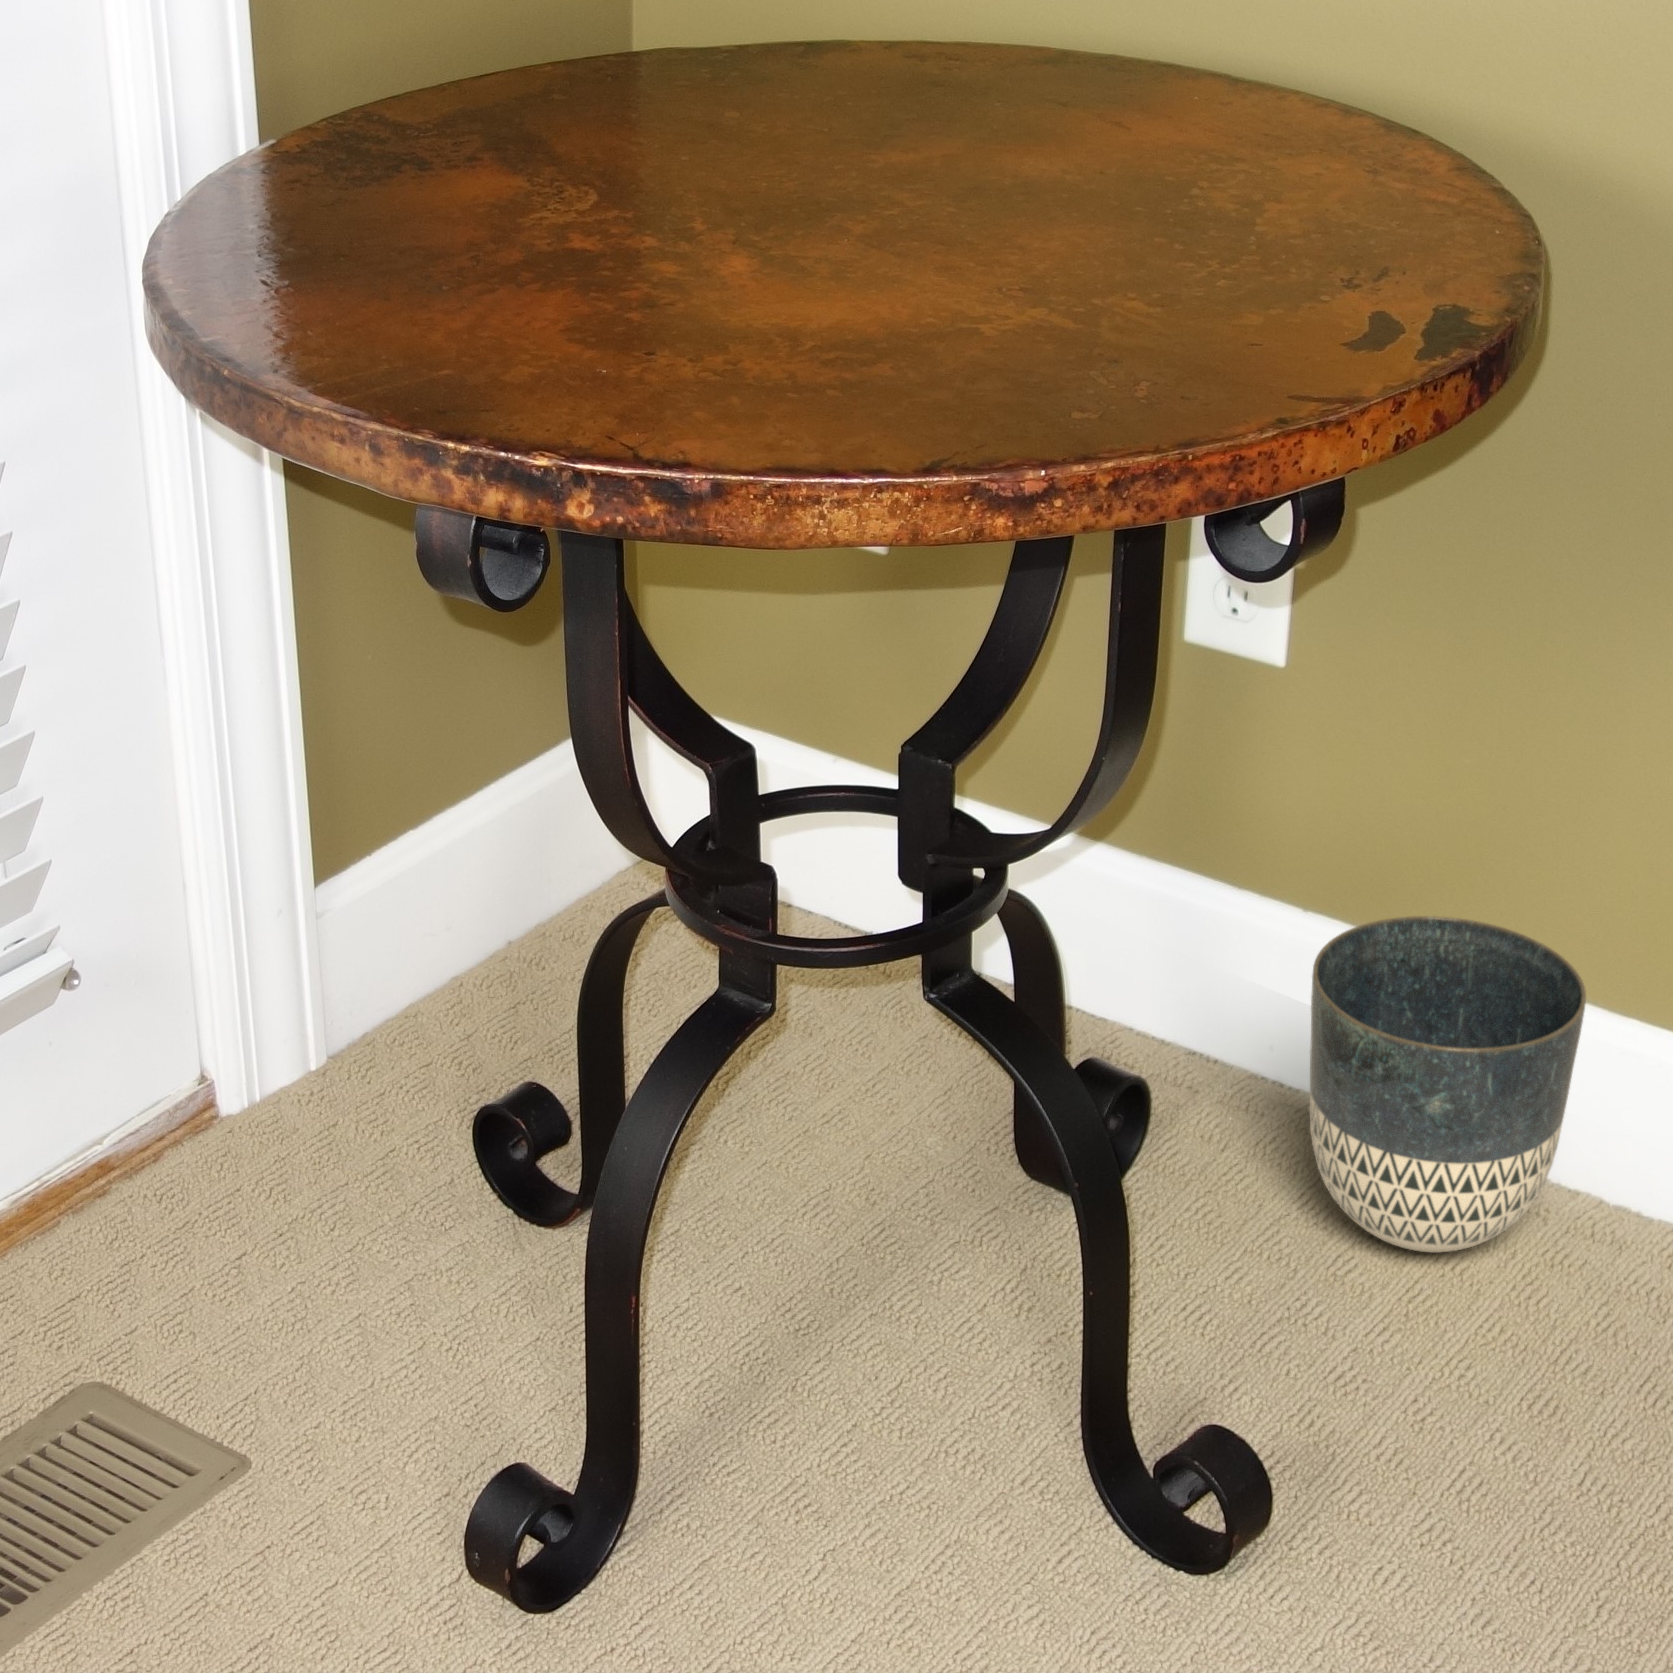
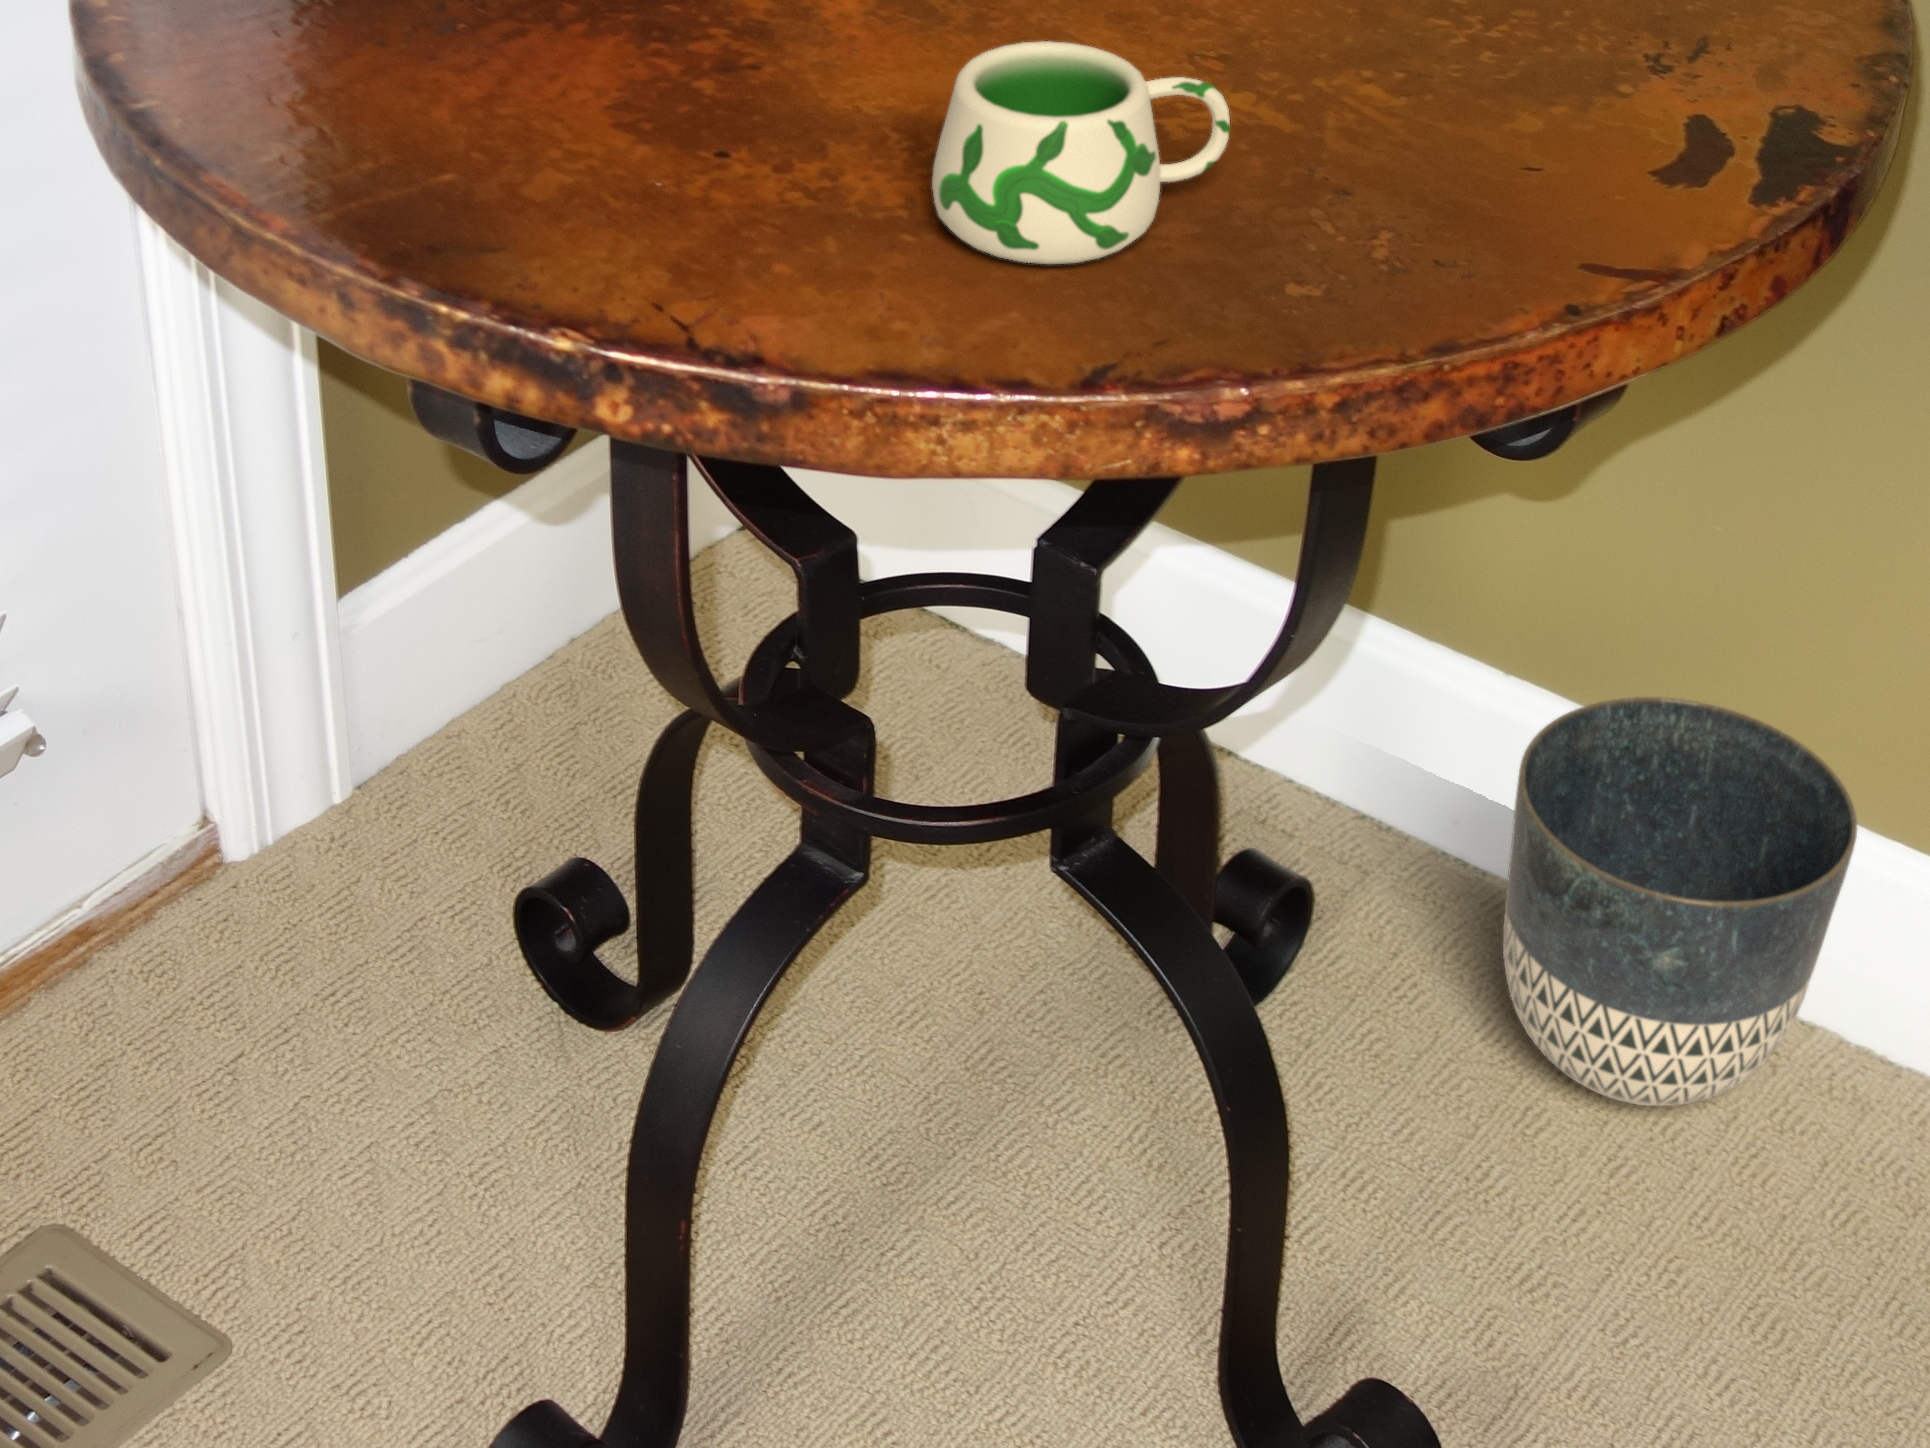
mug: none [810,252,1031,405] -> present [932,41,1230,264]

